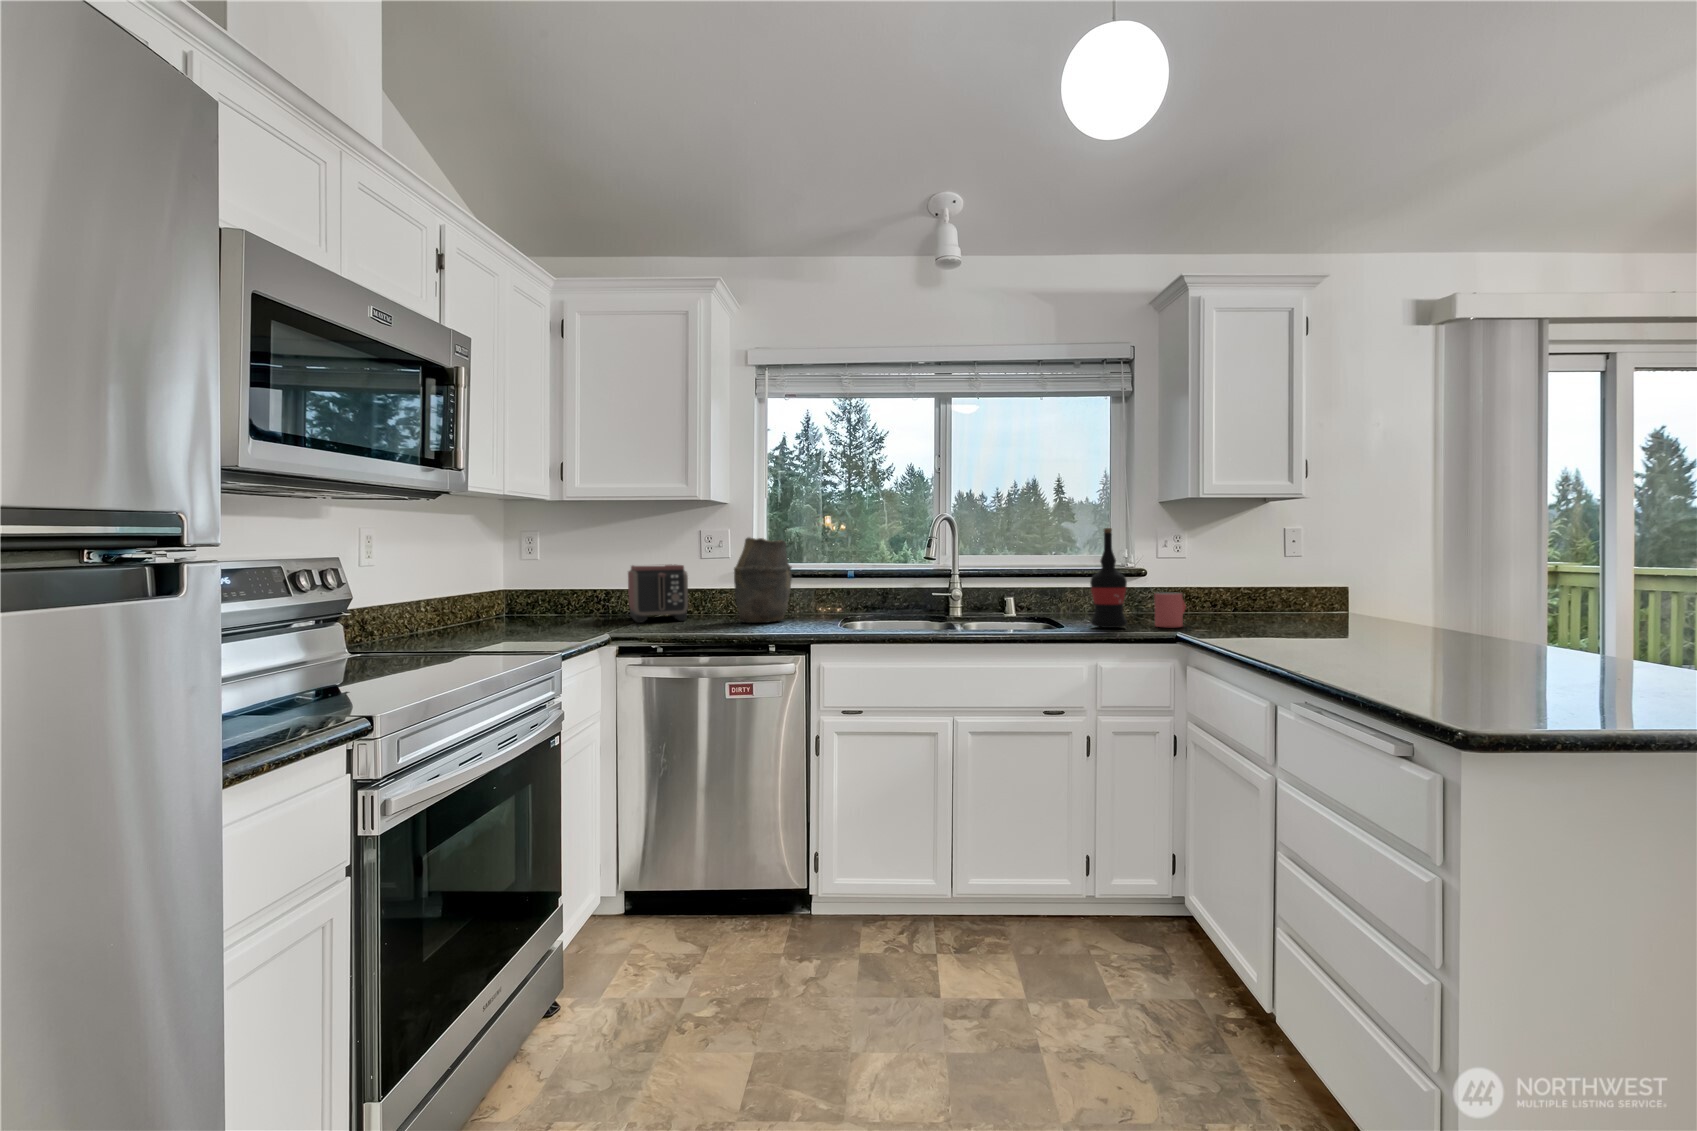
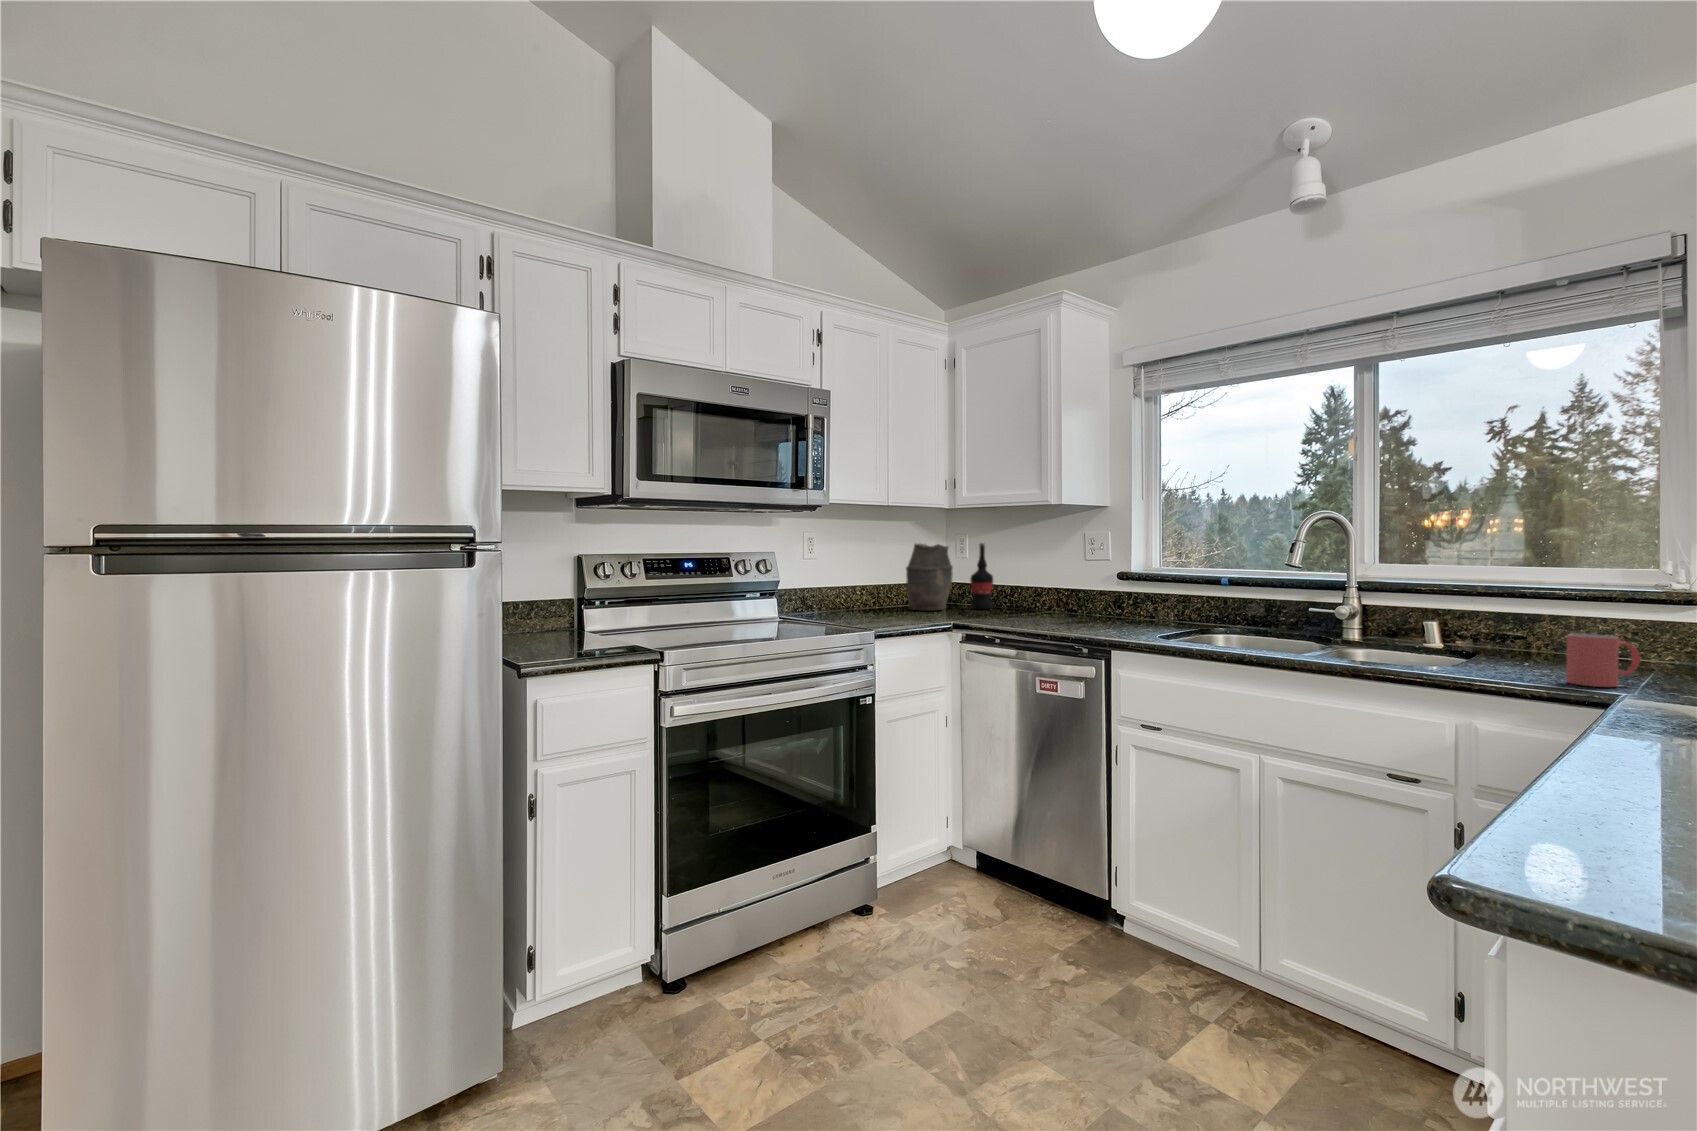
wine bottle: present [1090,528,1127,628] -> present [970,543,993,609]
vase: present [734,538,792,623] -> present [906,544,953,611]
toaster: present [628,564,688,623] -> none [1014,565,1076,618]

